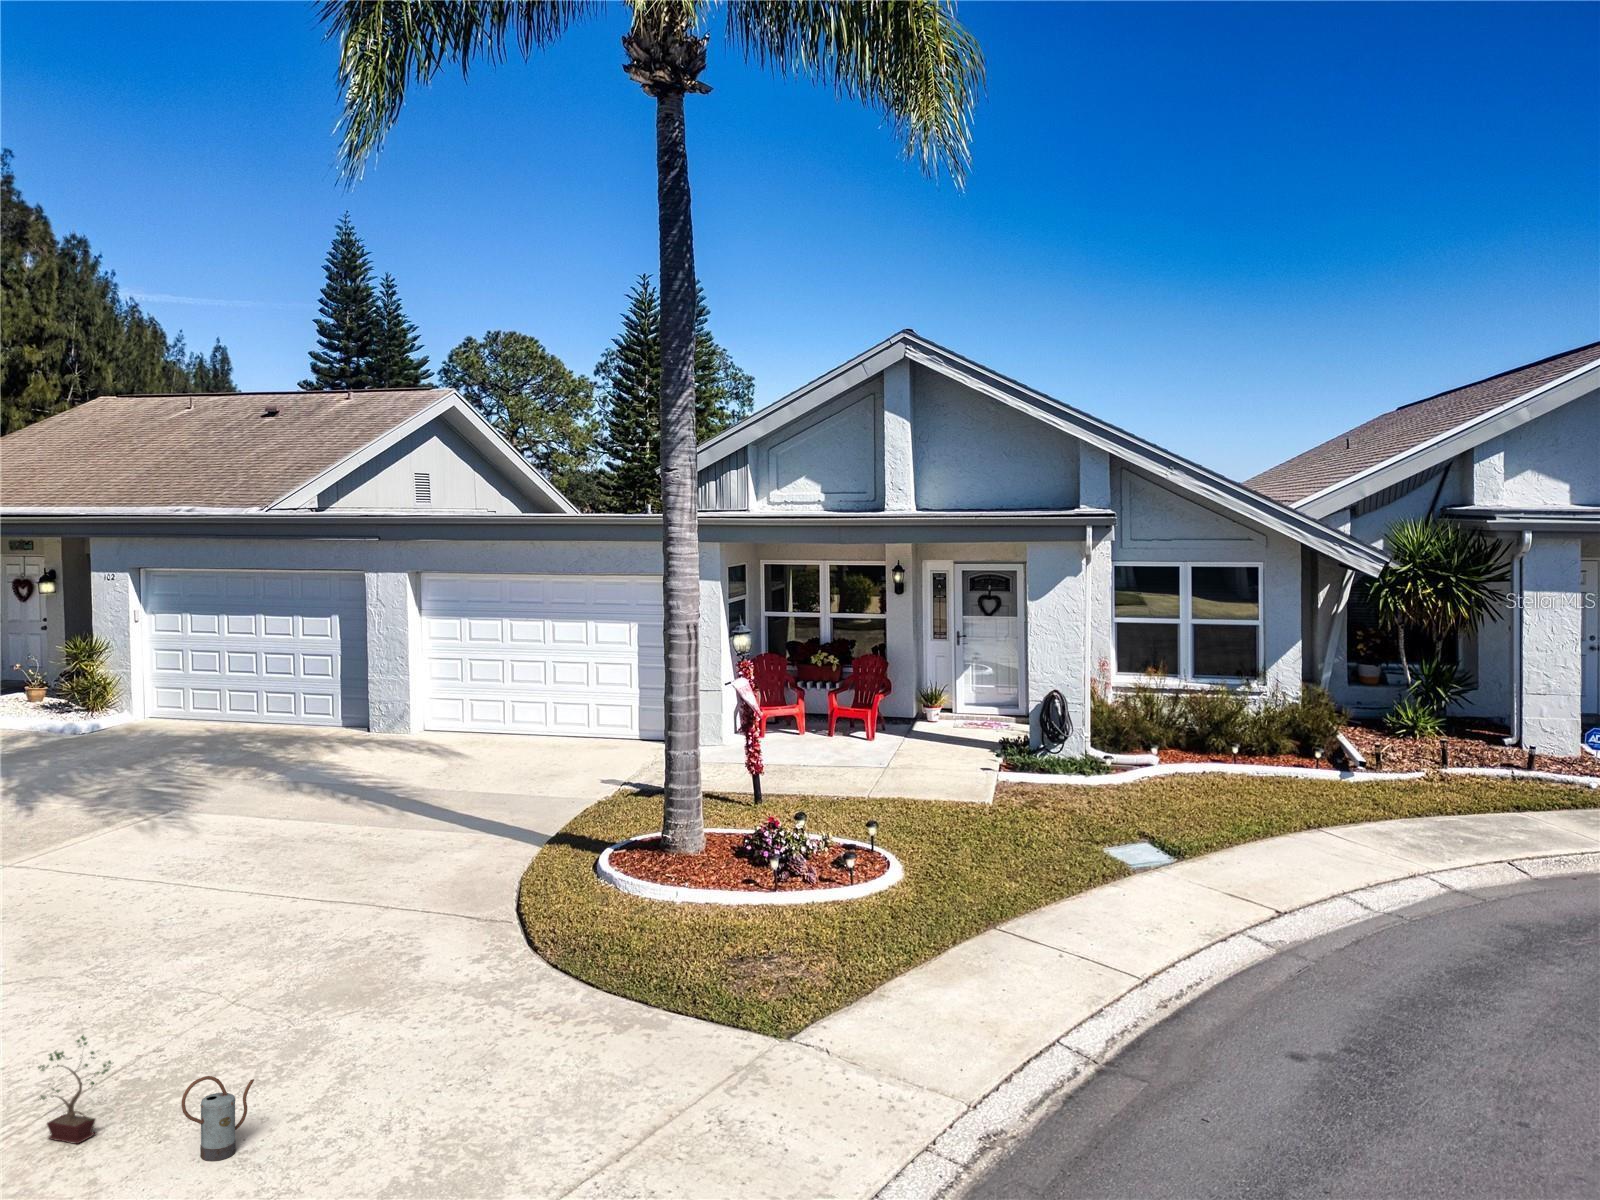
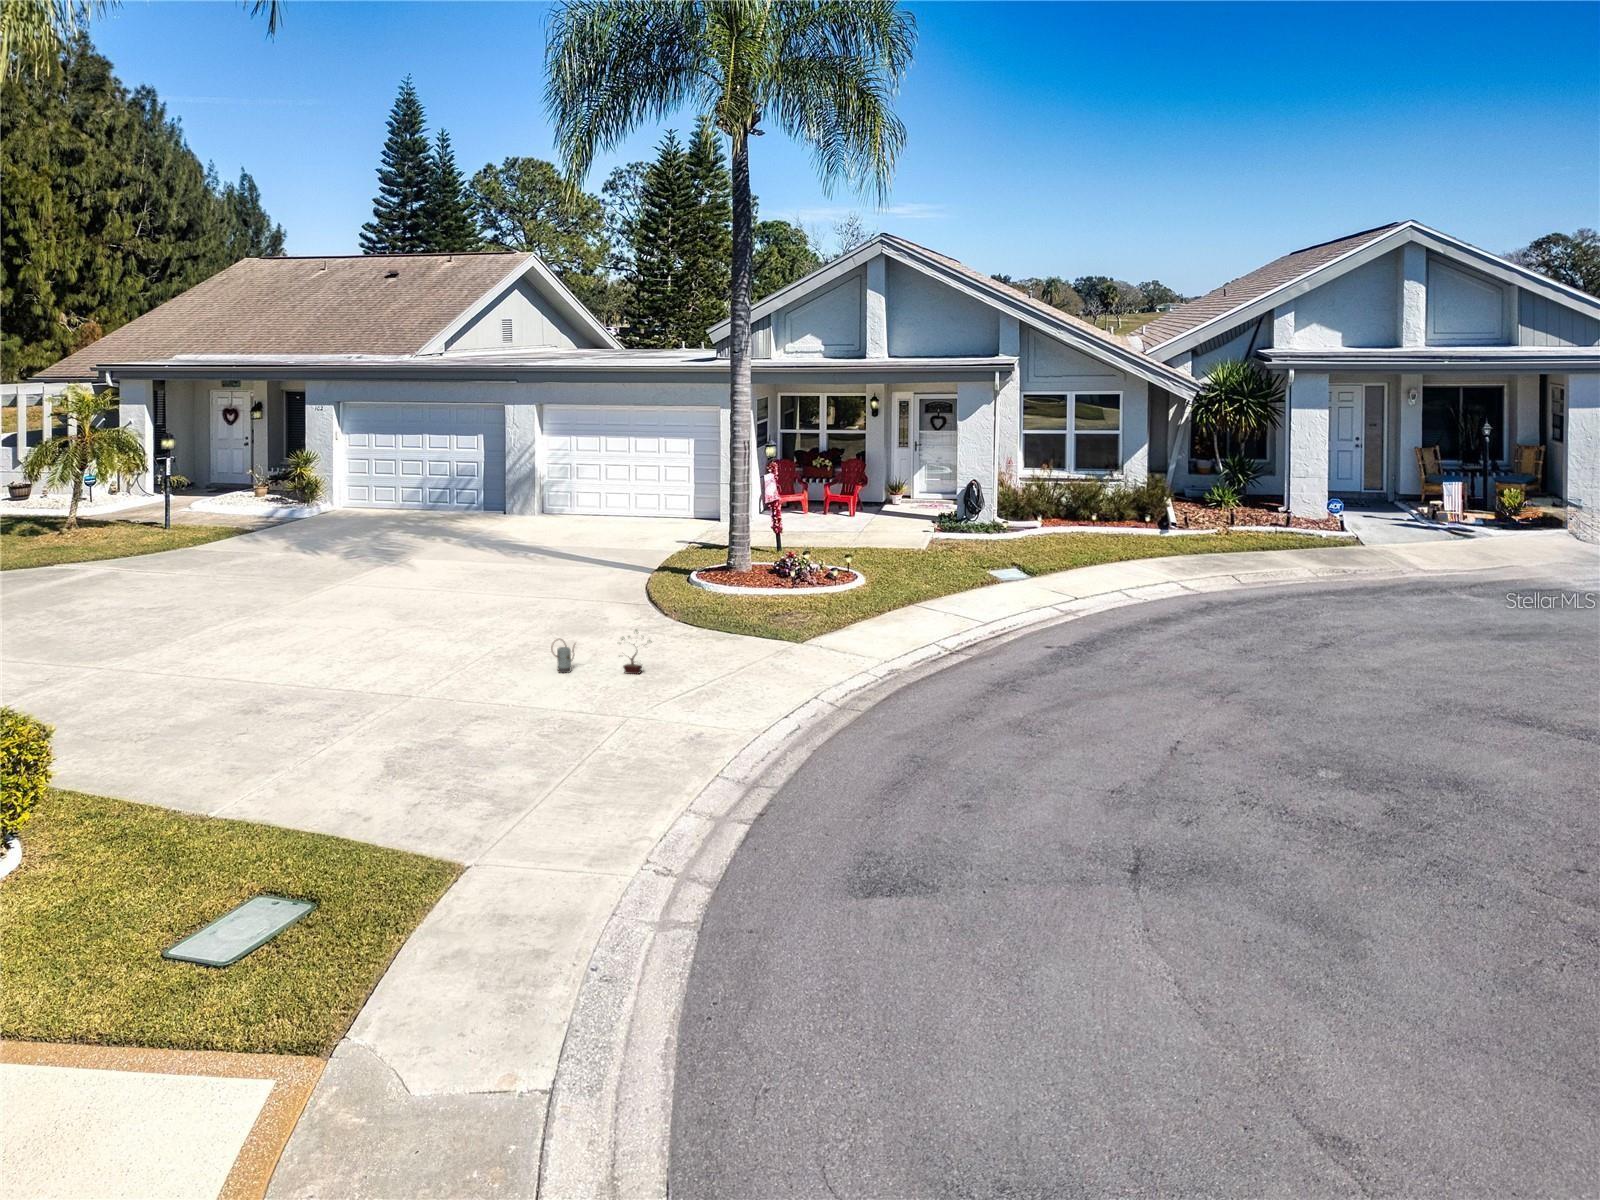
potted plant: present [38,1035,111,1144] -> present [619,630,652,674]

